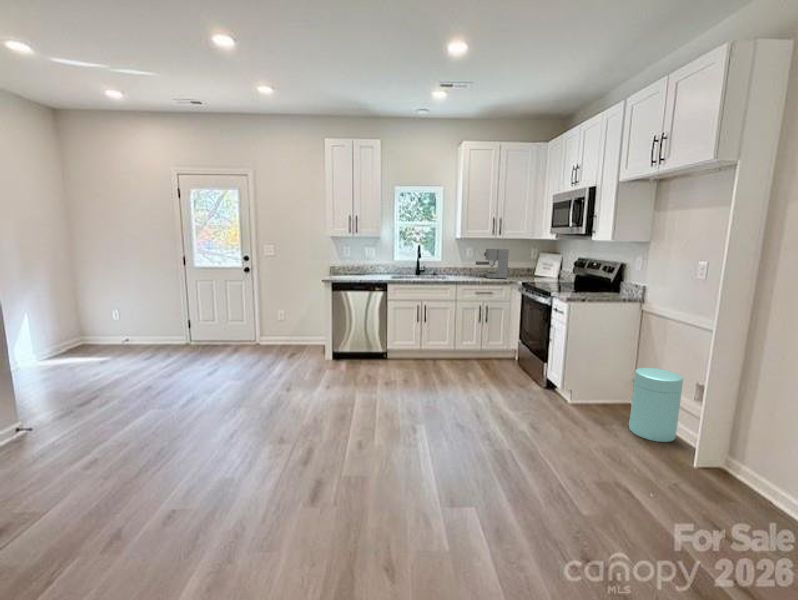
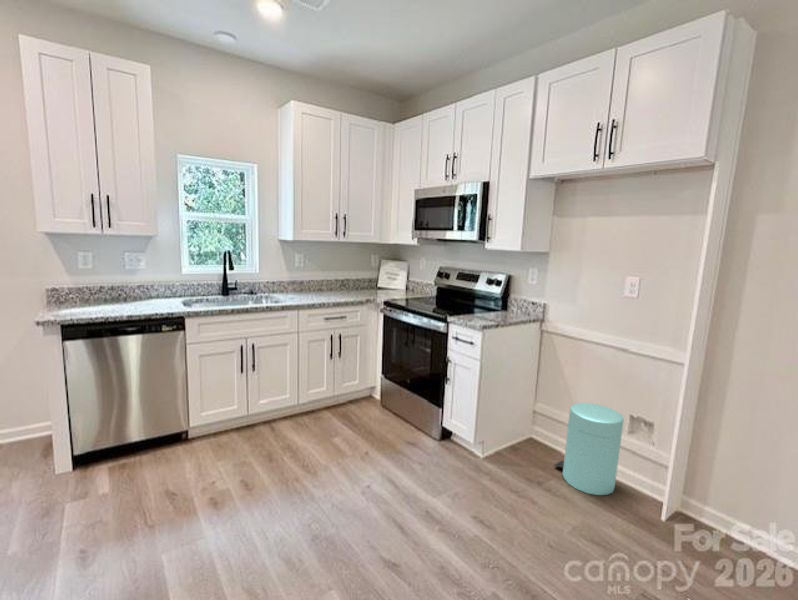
coffee maker: present [476,249,509,279] -> none [312,254,357,295]

